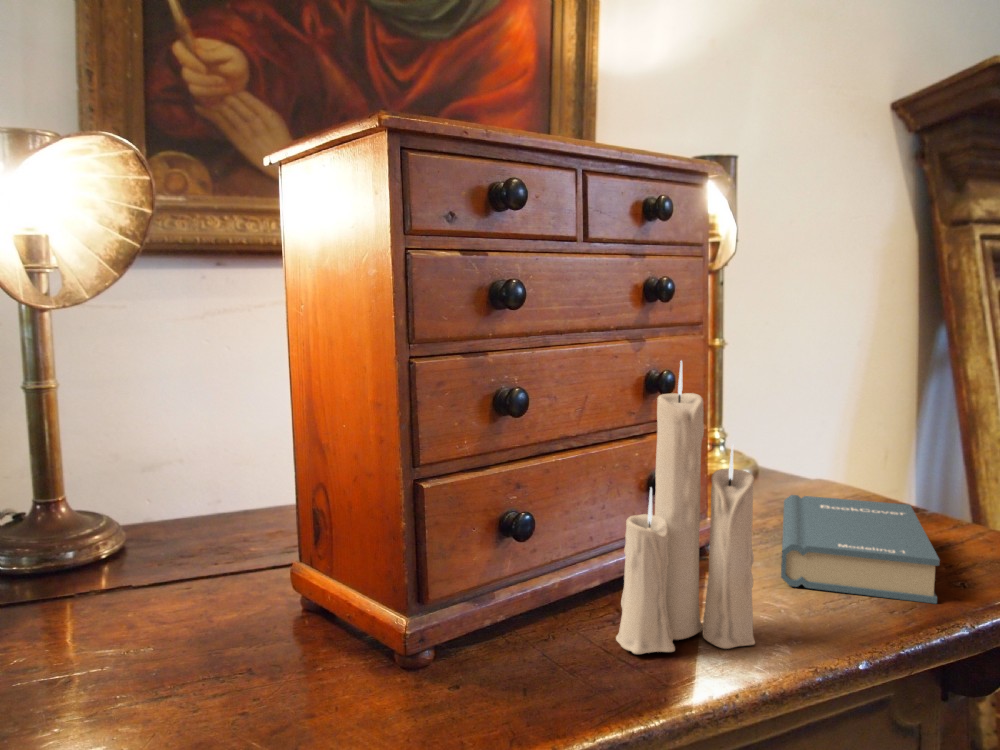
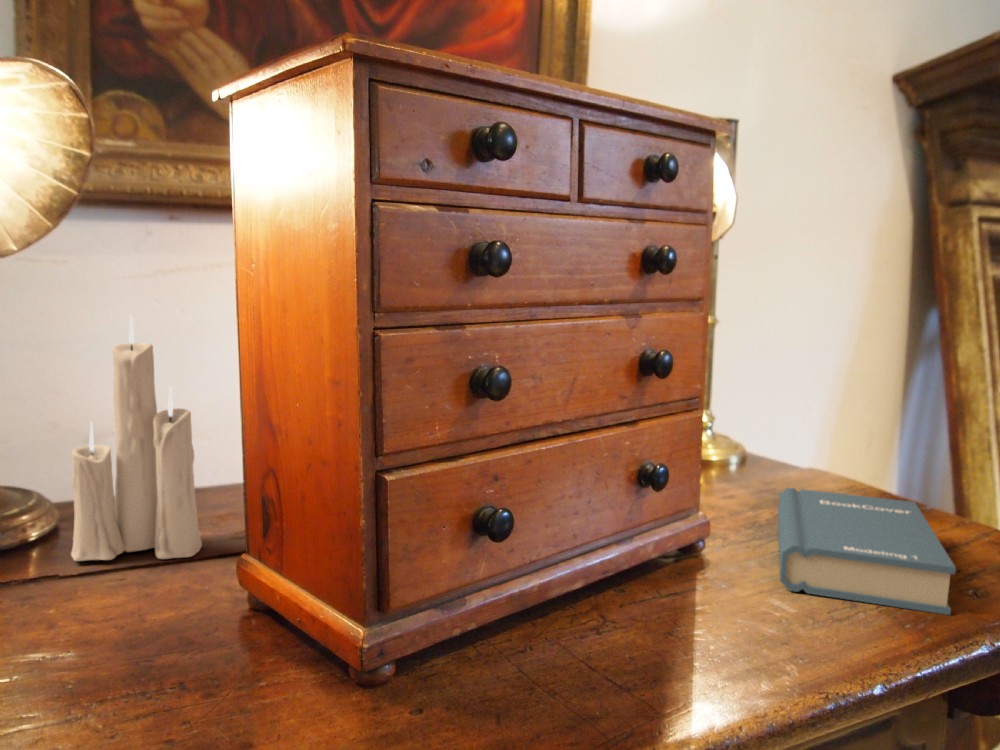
candle: present [616,361,755,654] -> present [71,315,202,561]

